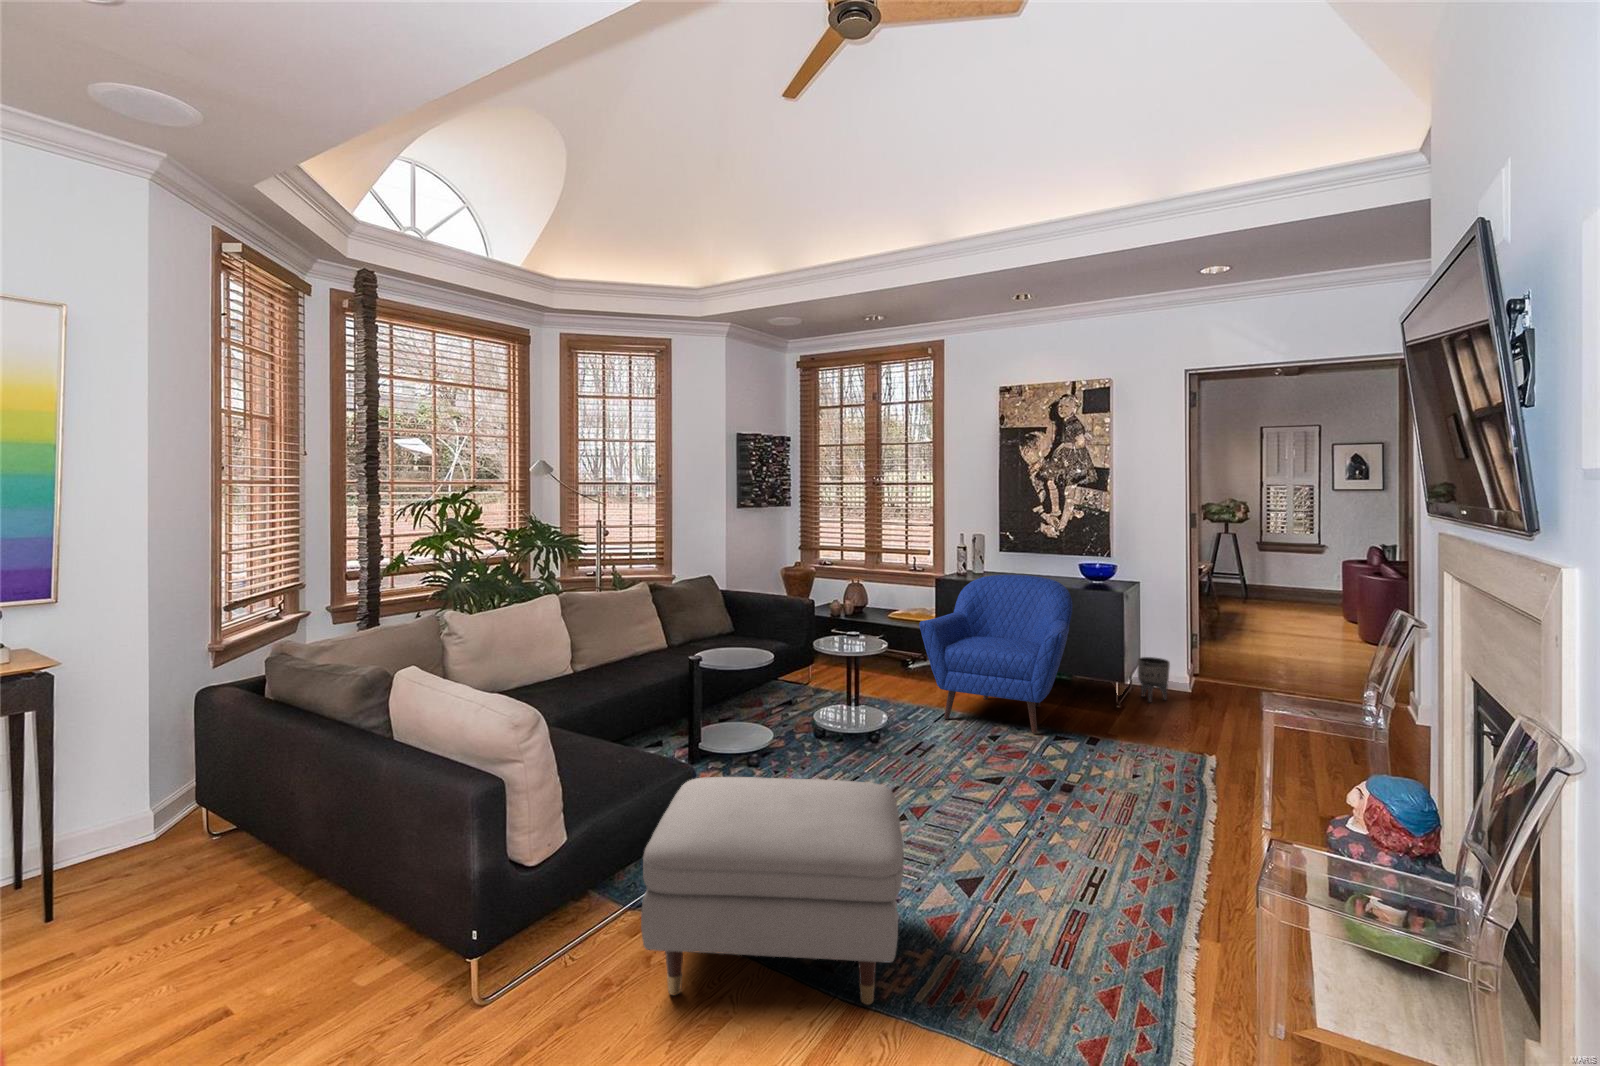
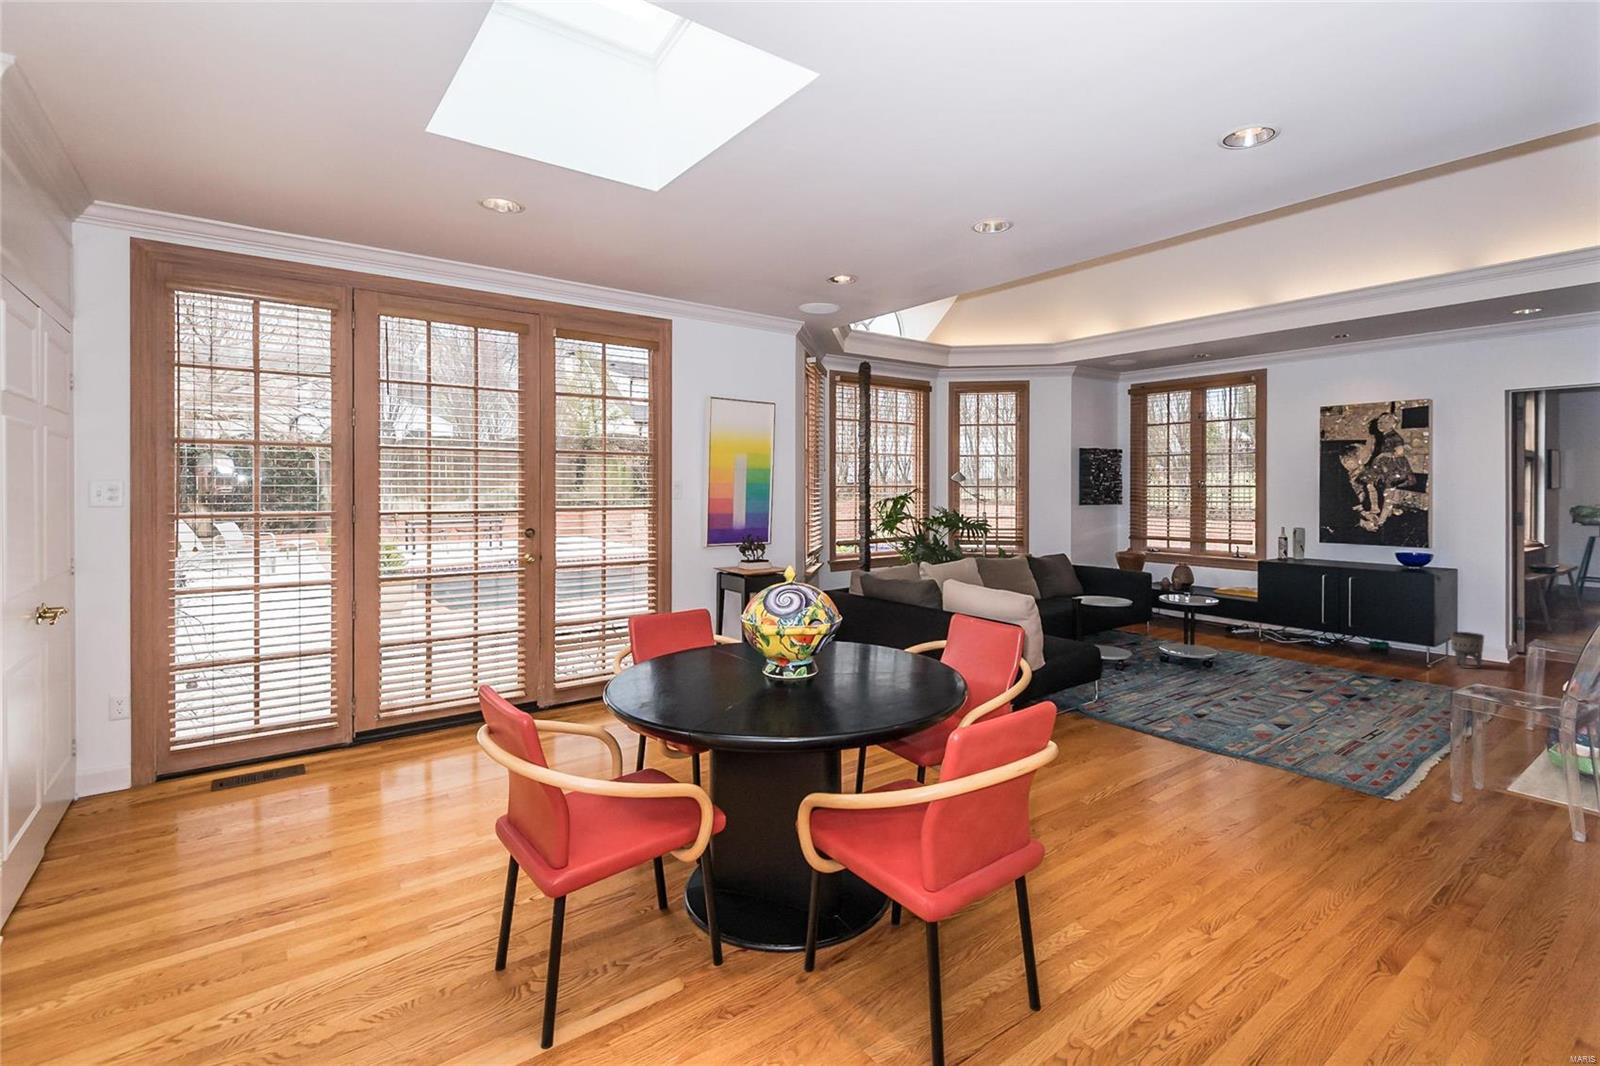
armchair: present [919,575,1072,733] -> none [1245,559,1384,675]
ottoman: present [641,777,904,1005] -> none [1099,648,1246,754]

